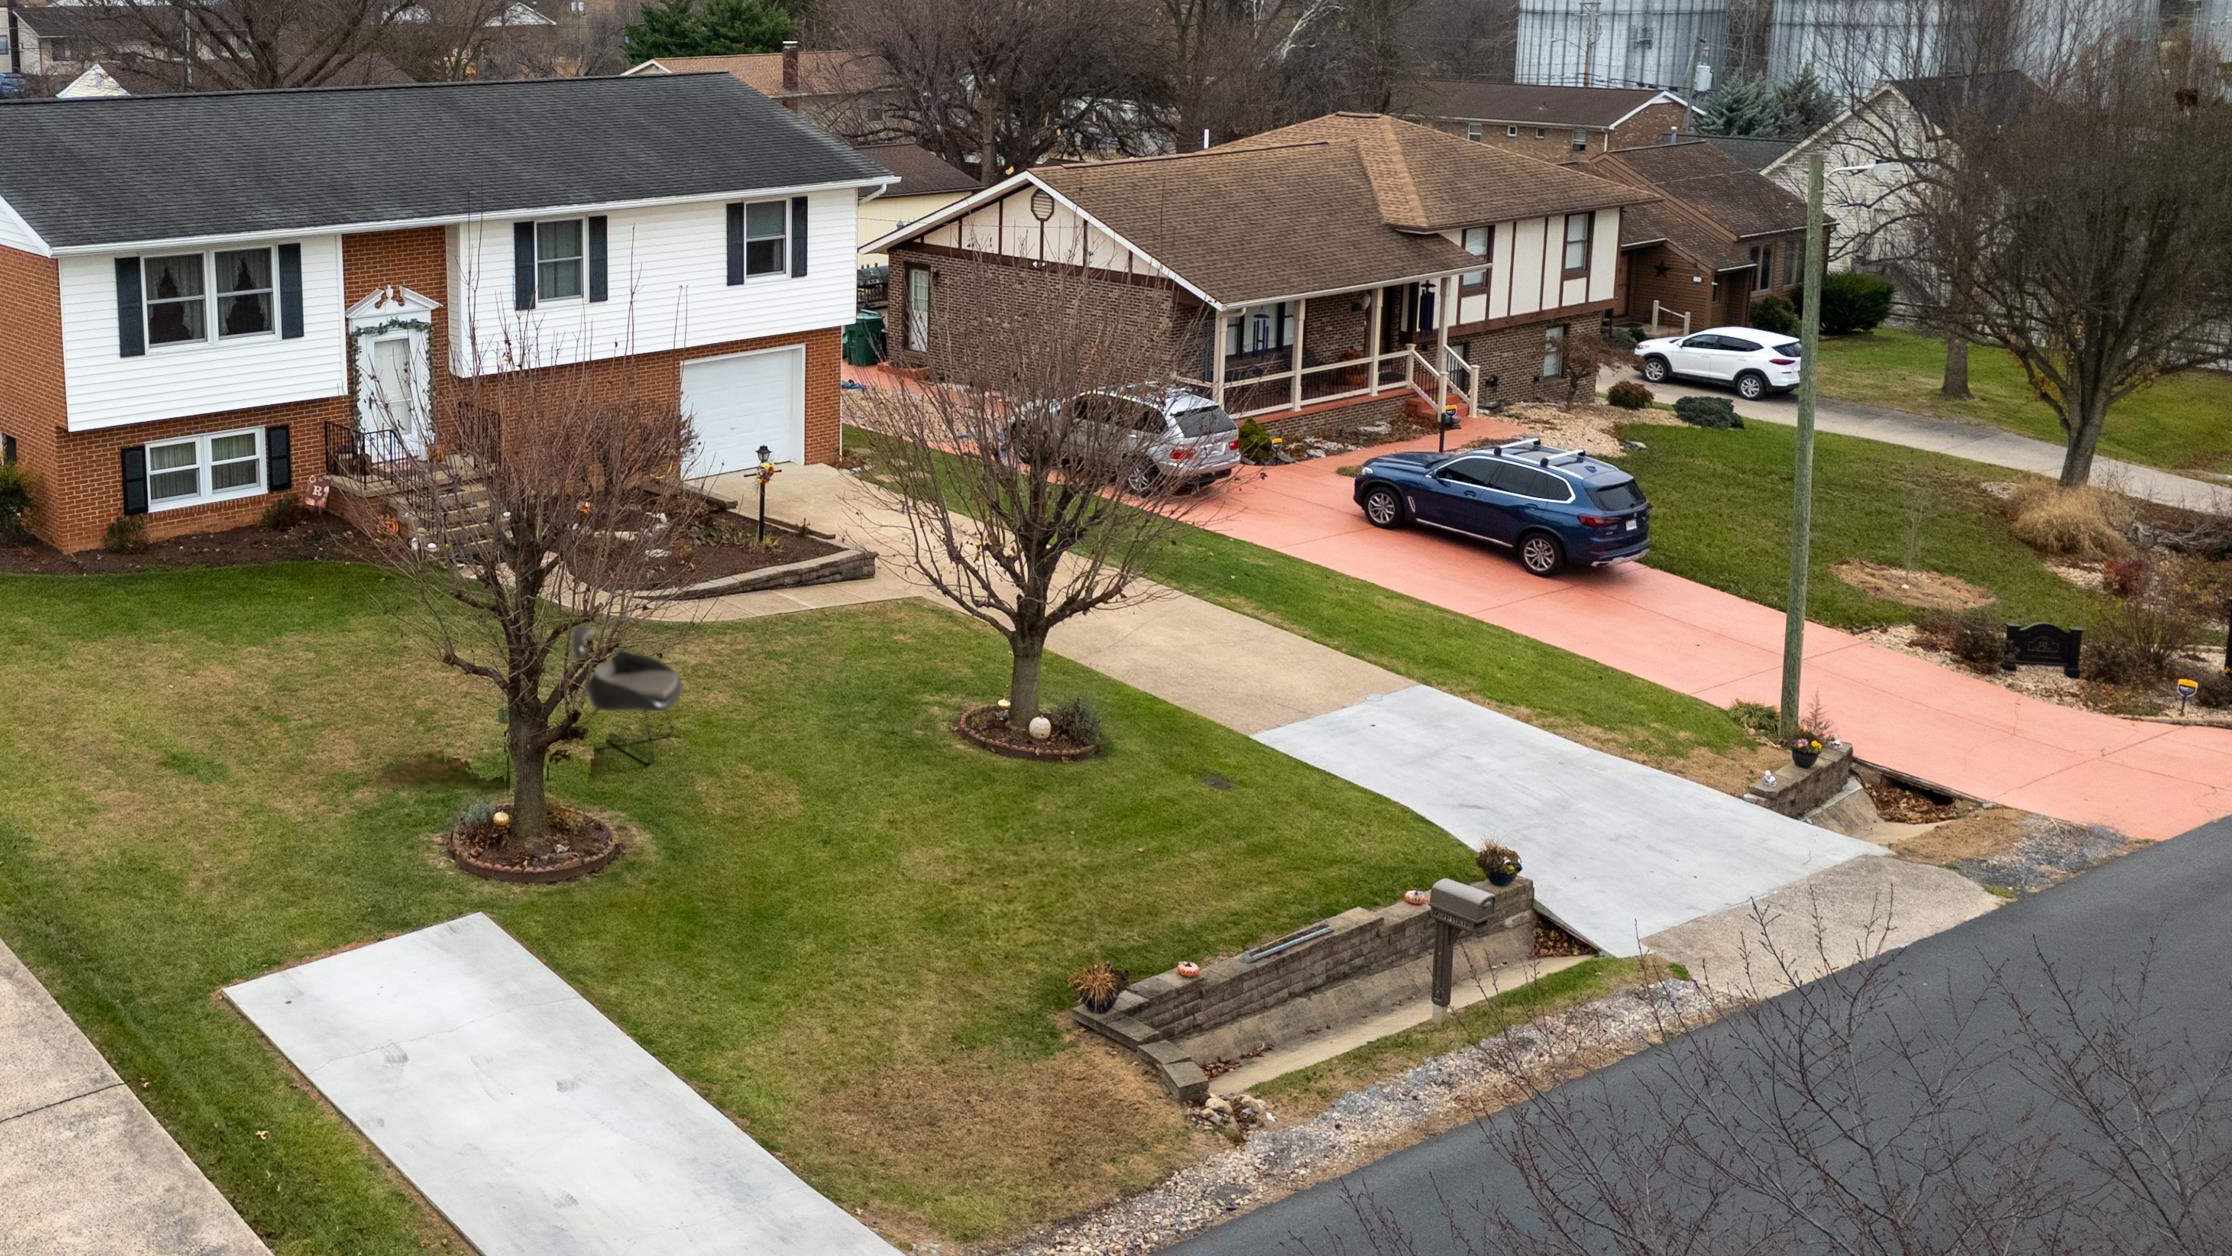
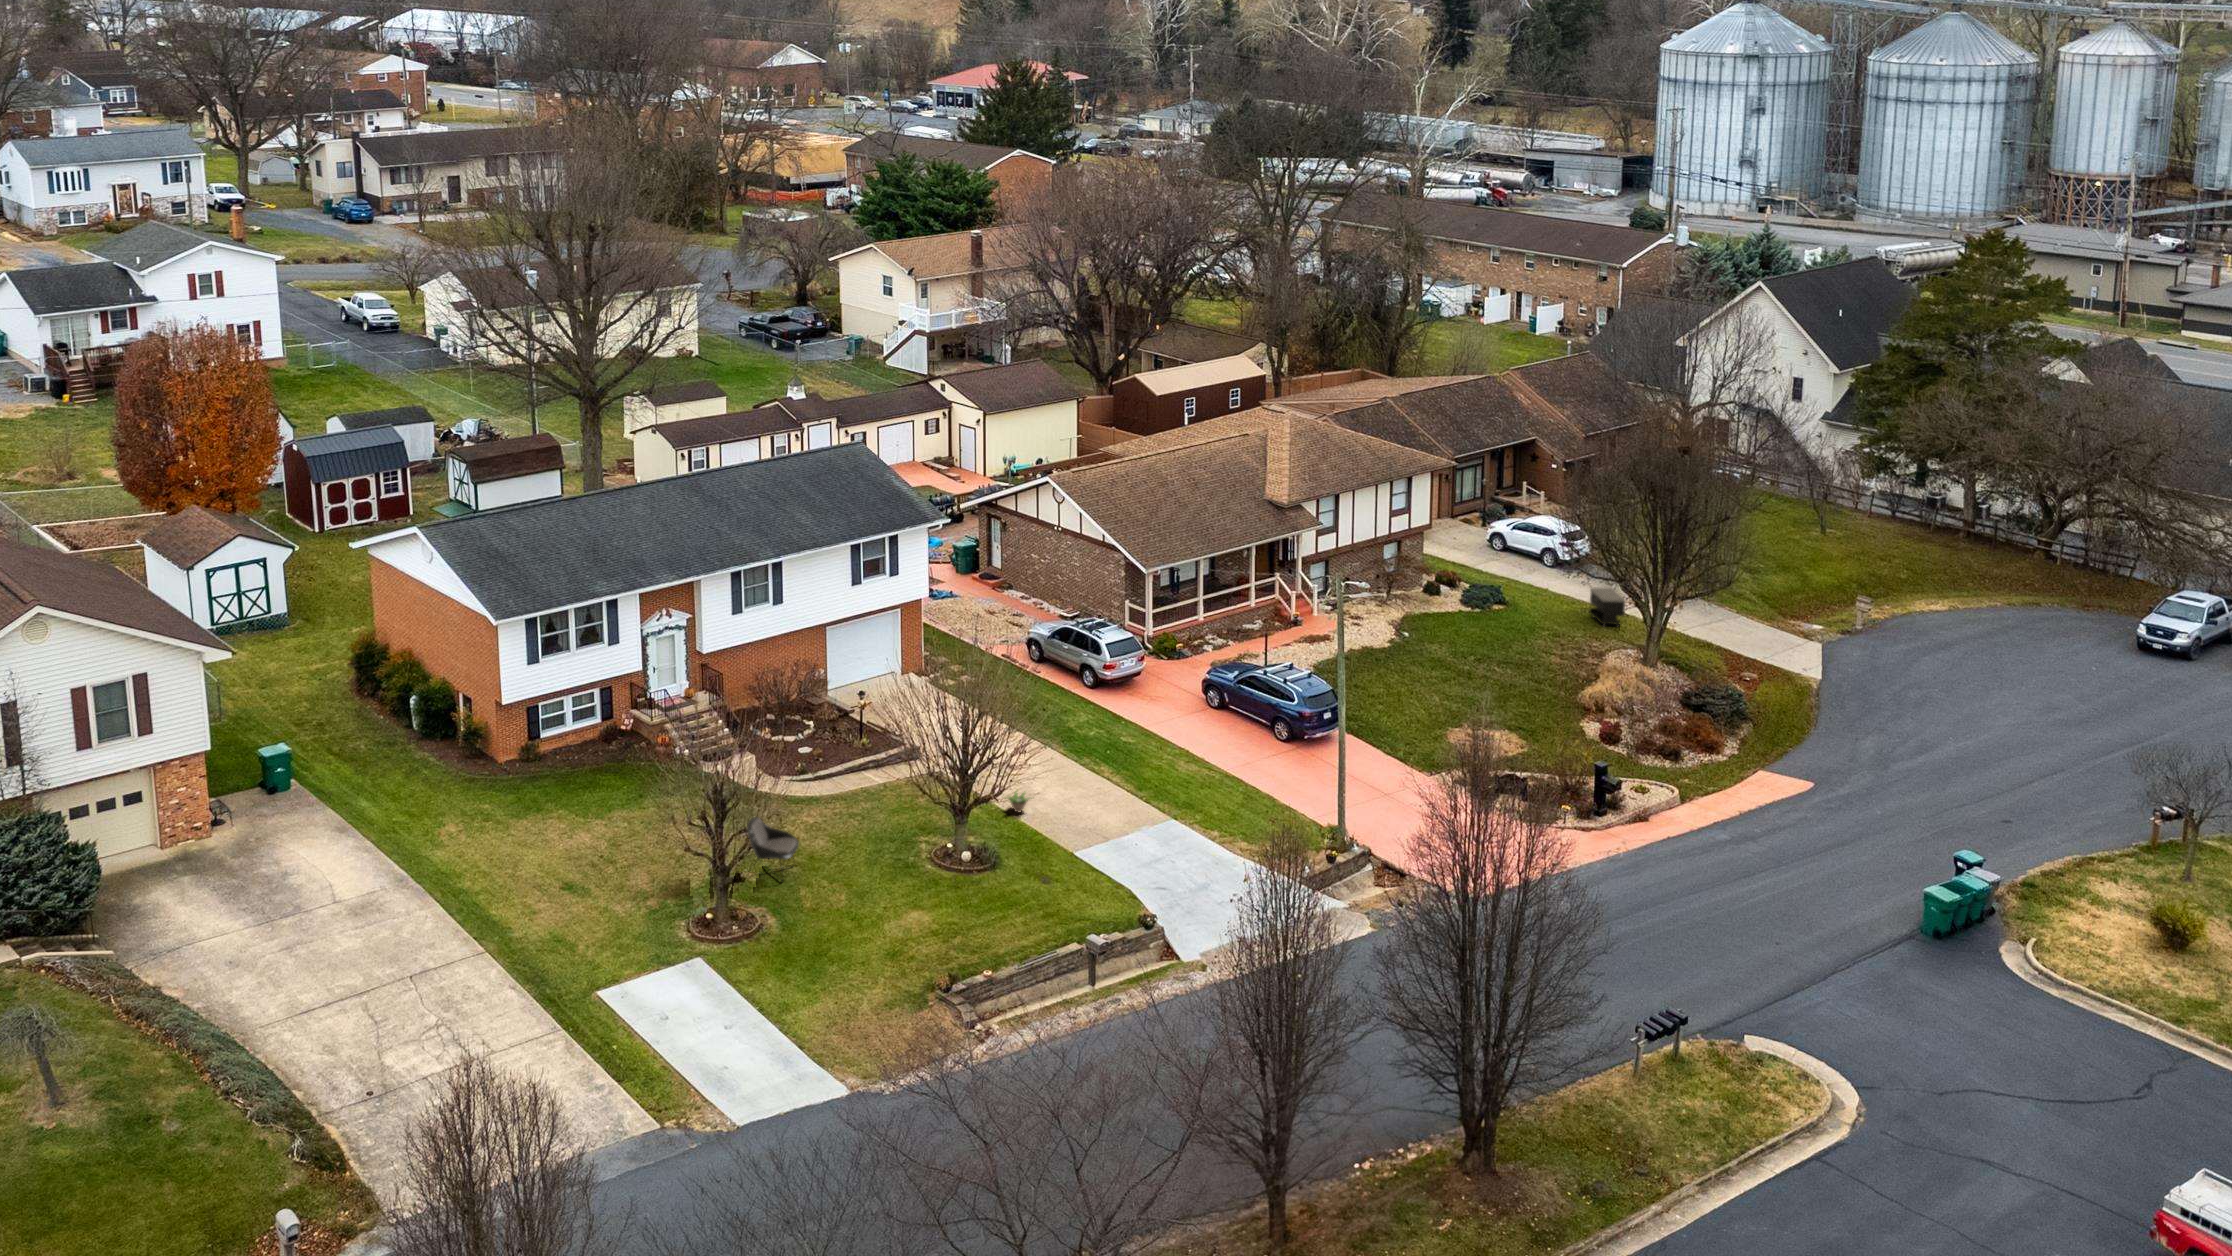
storage bench: none [1925,382,2007,443] -> present [1590,587,1625,625]
decorative plant: none [1072,617,1136,661] -> present [1005,792,1032,812]

